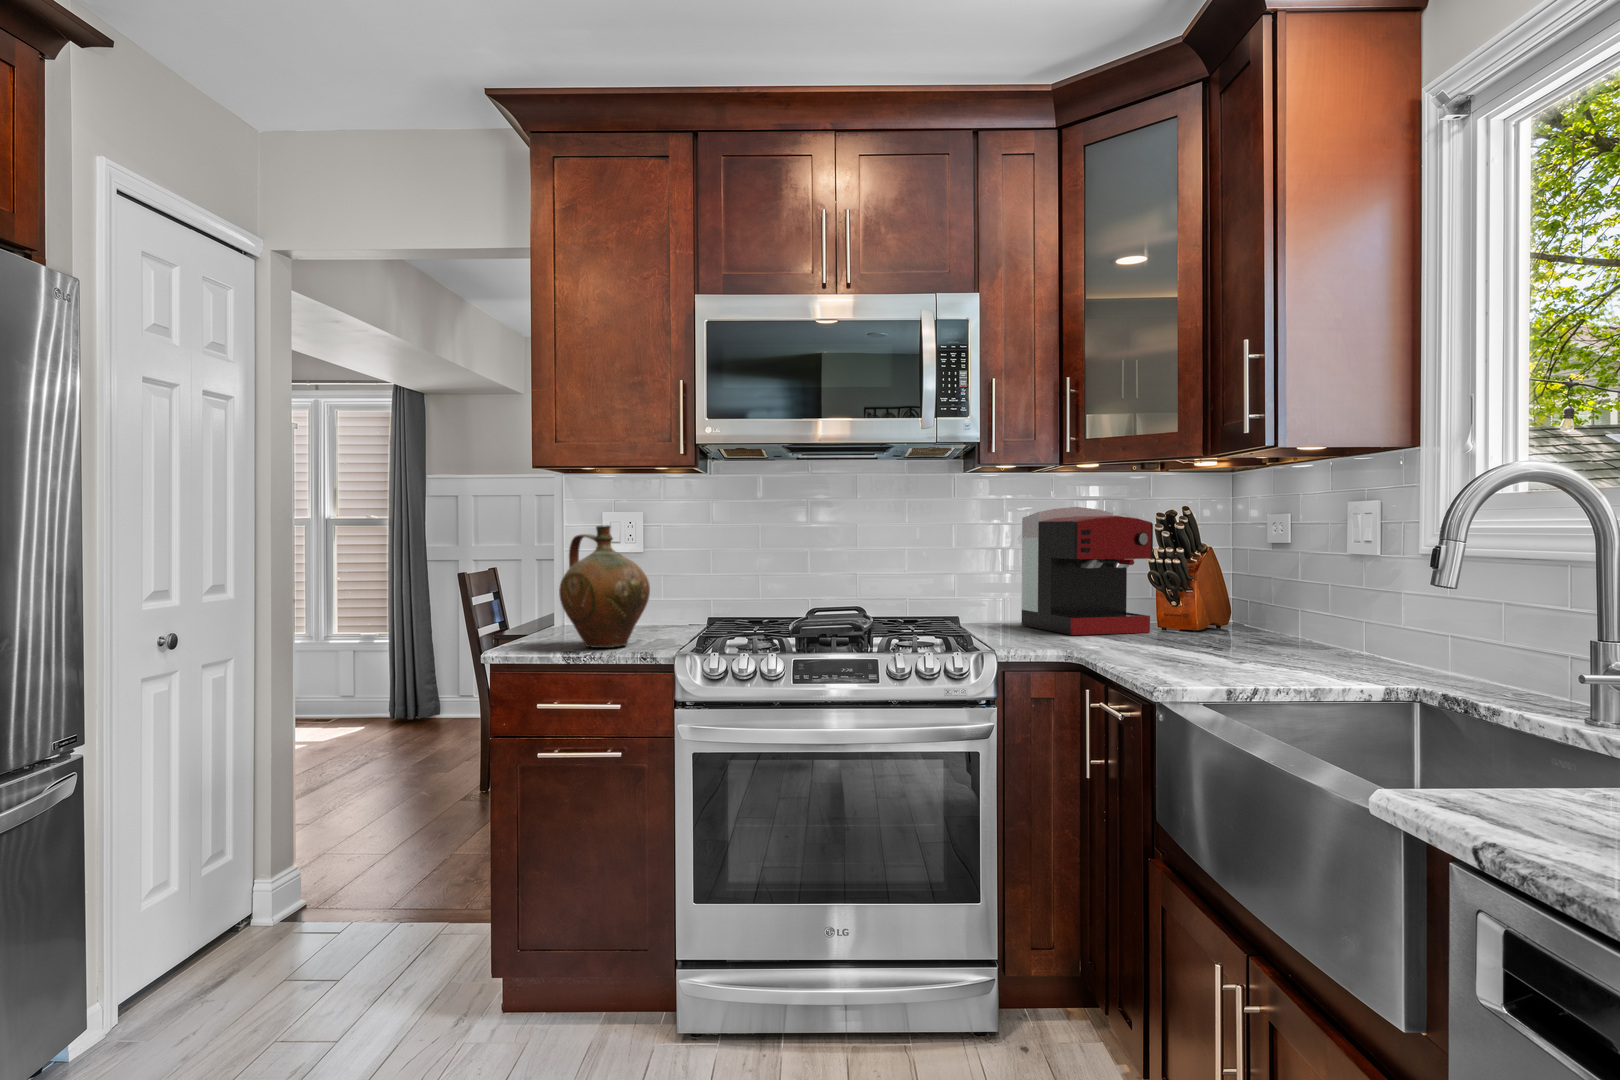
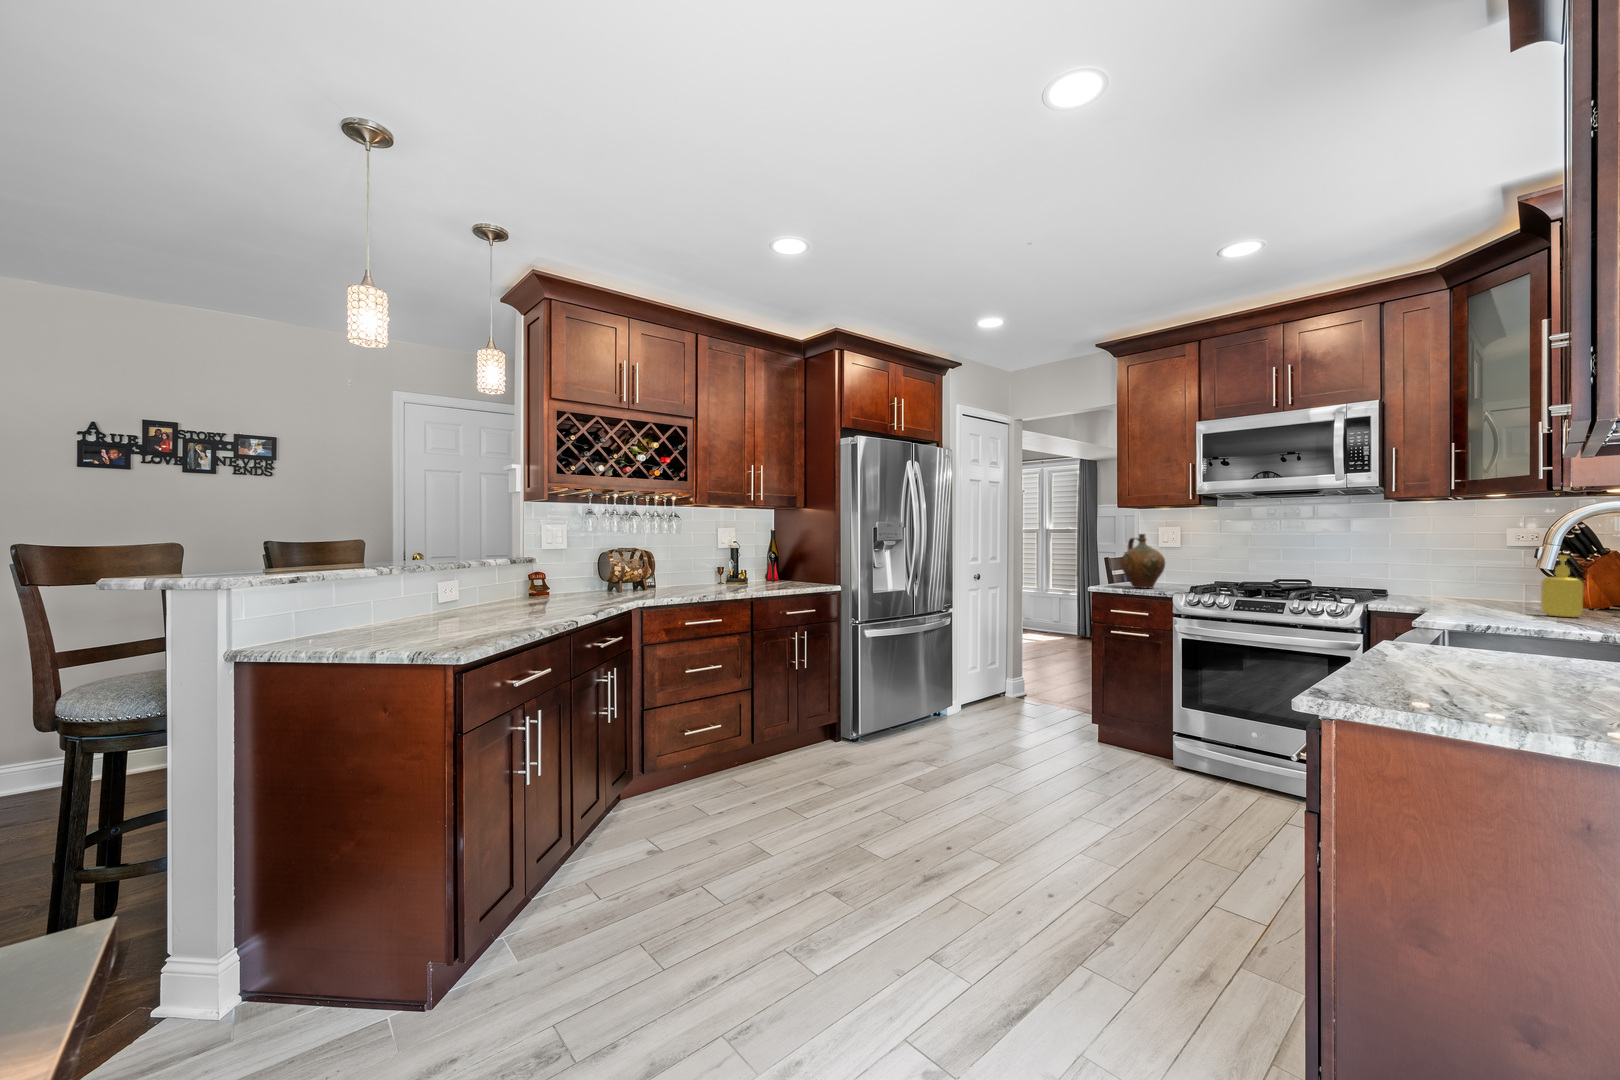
coffee maker: present [1021,507,1153,635] -> none [1436,522,1538,606]
soap dispenser: none [1225,558,1277,655] -> present [1541,555,1583,617]

